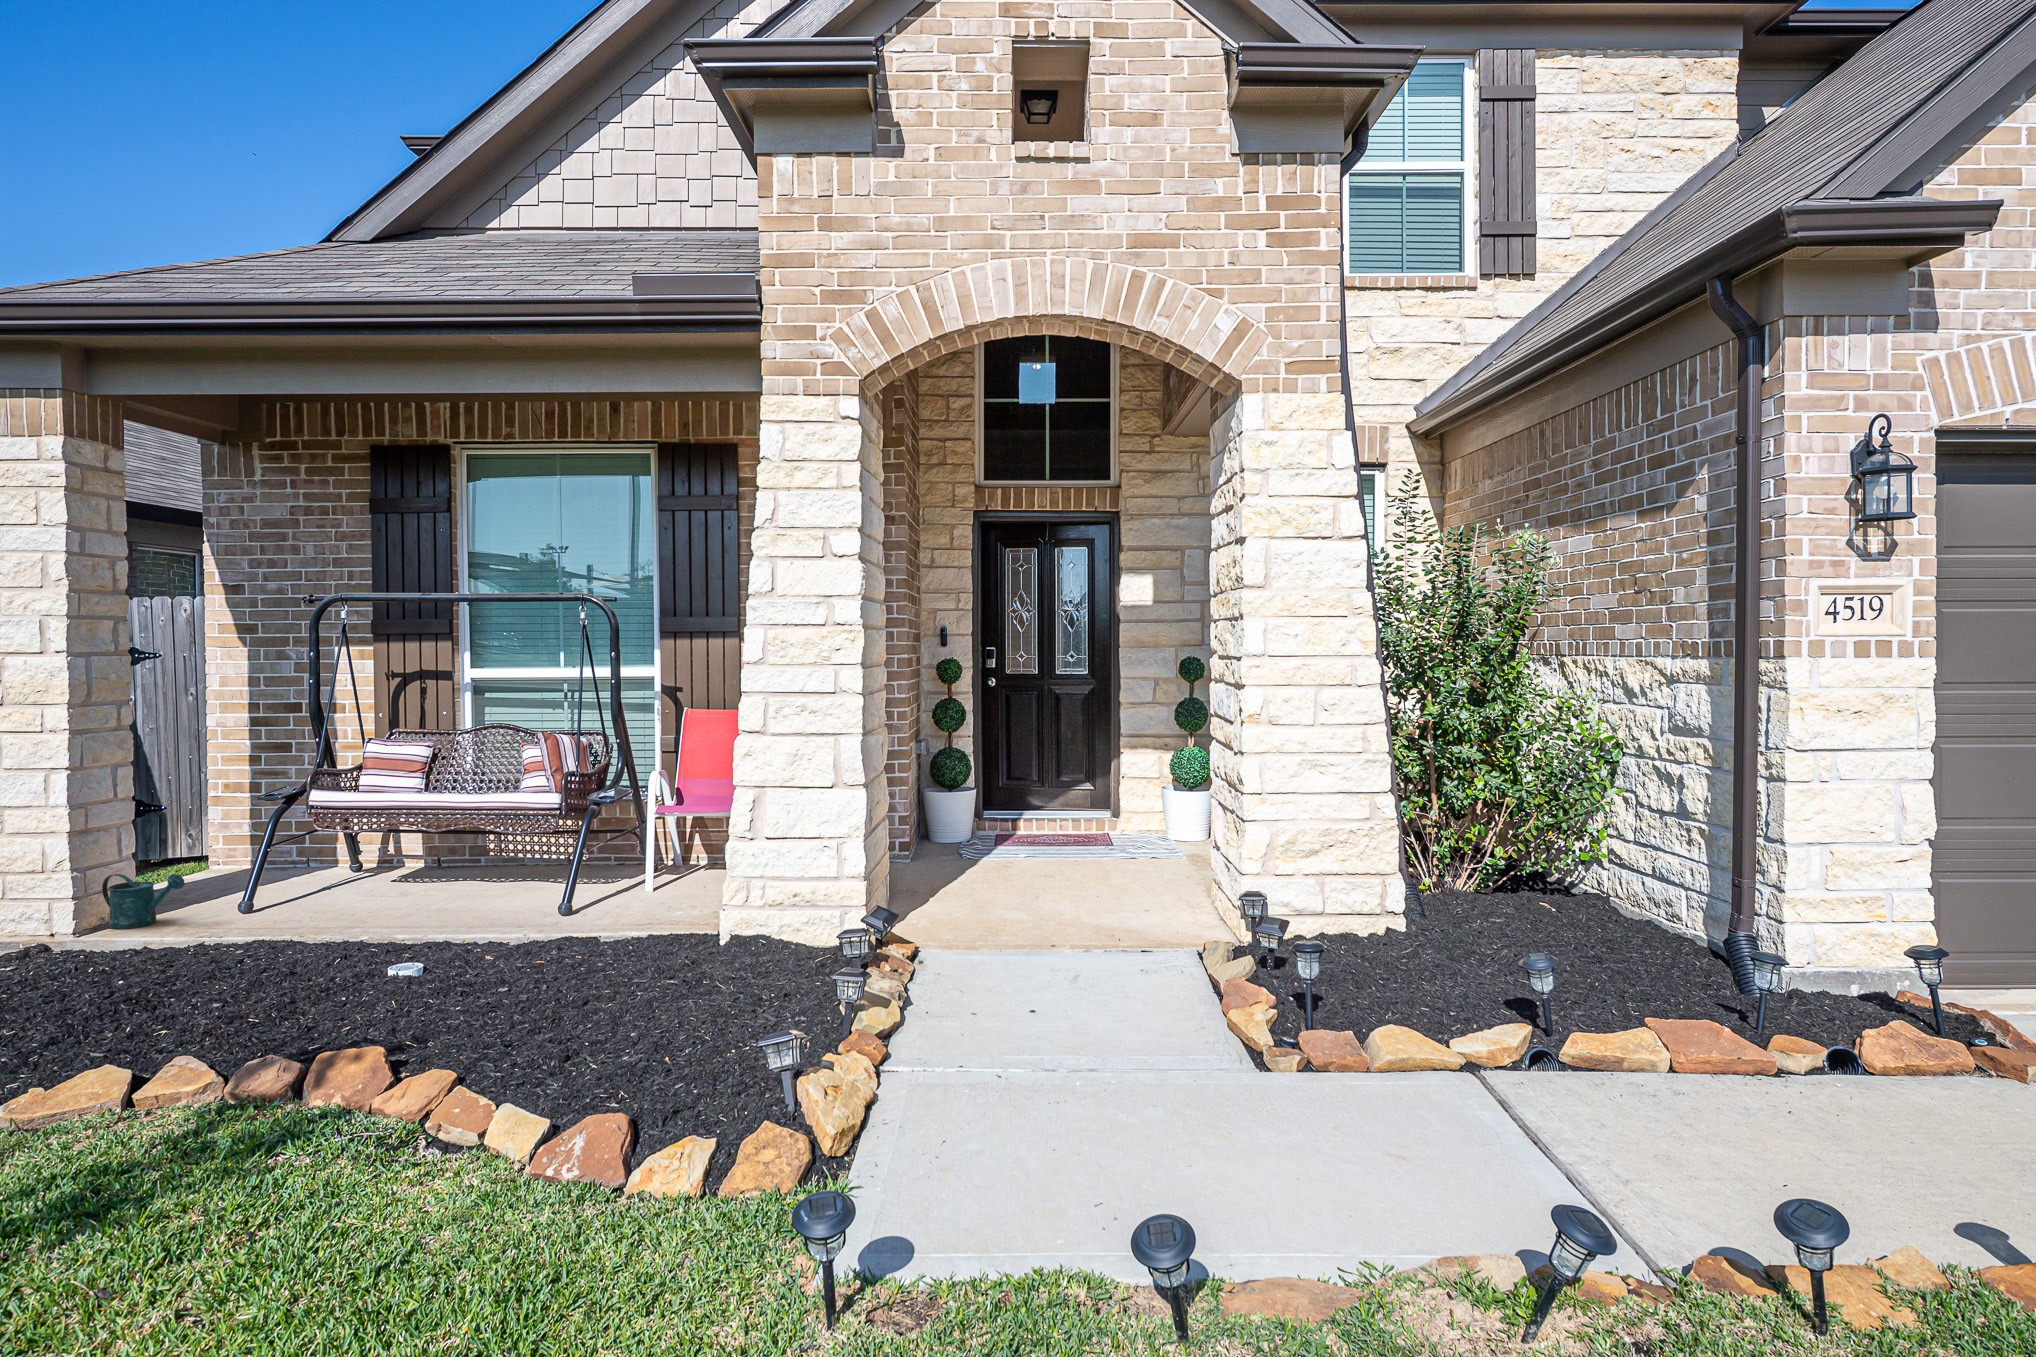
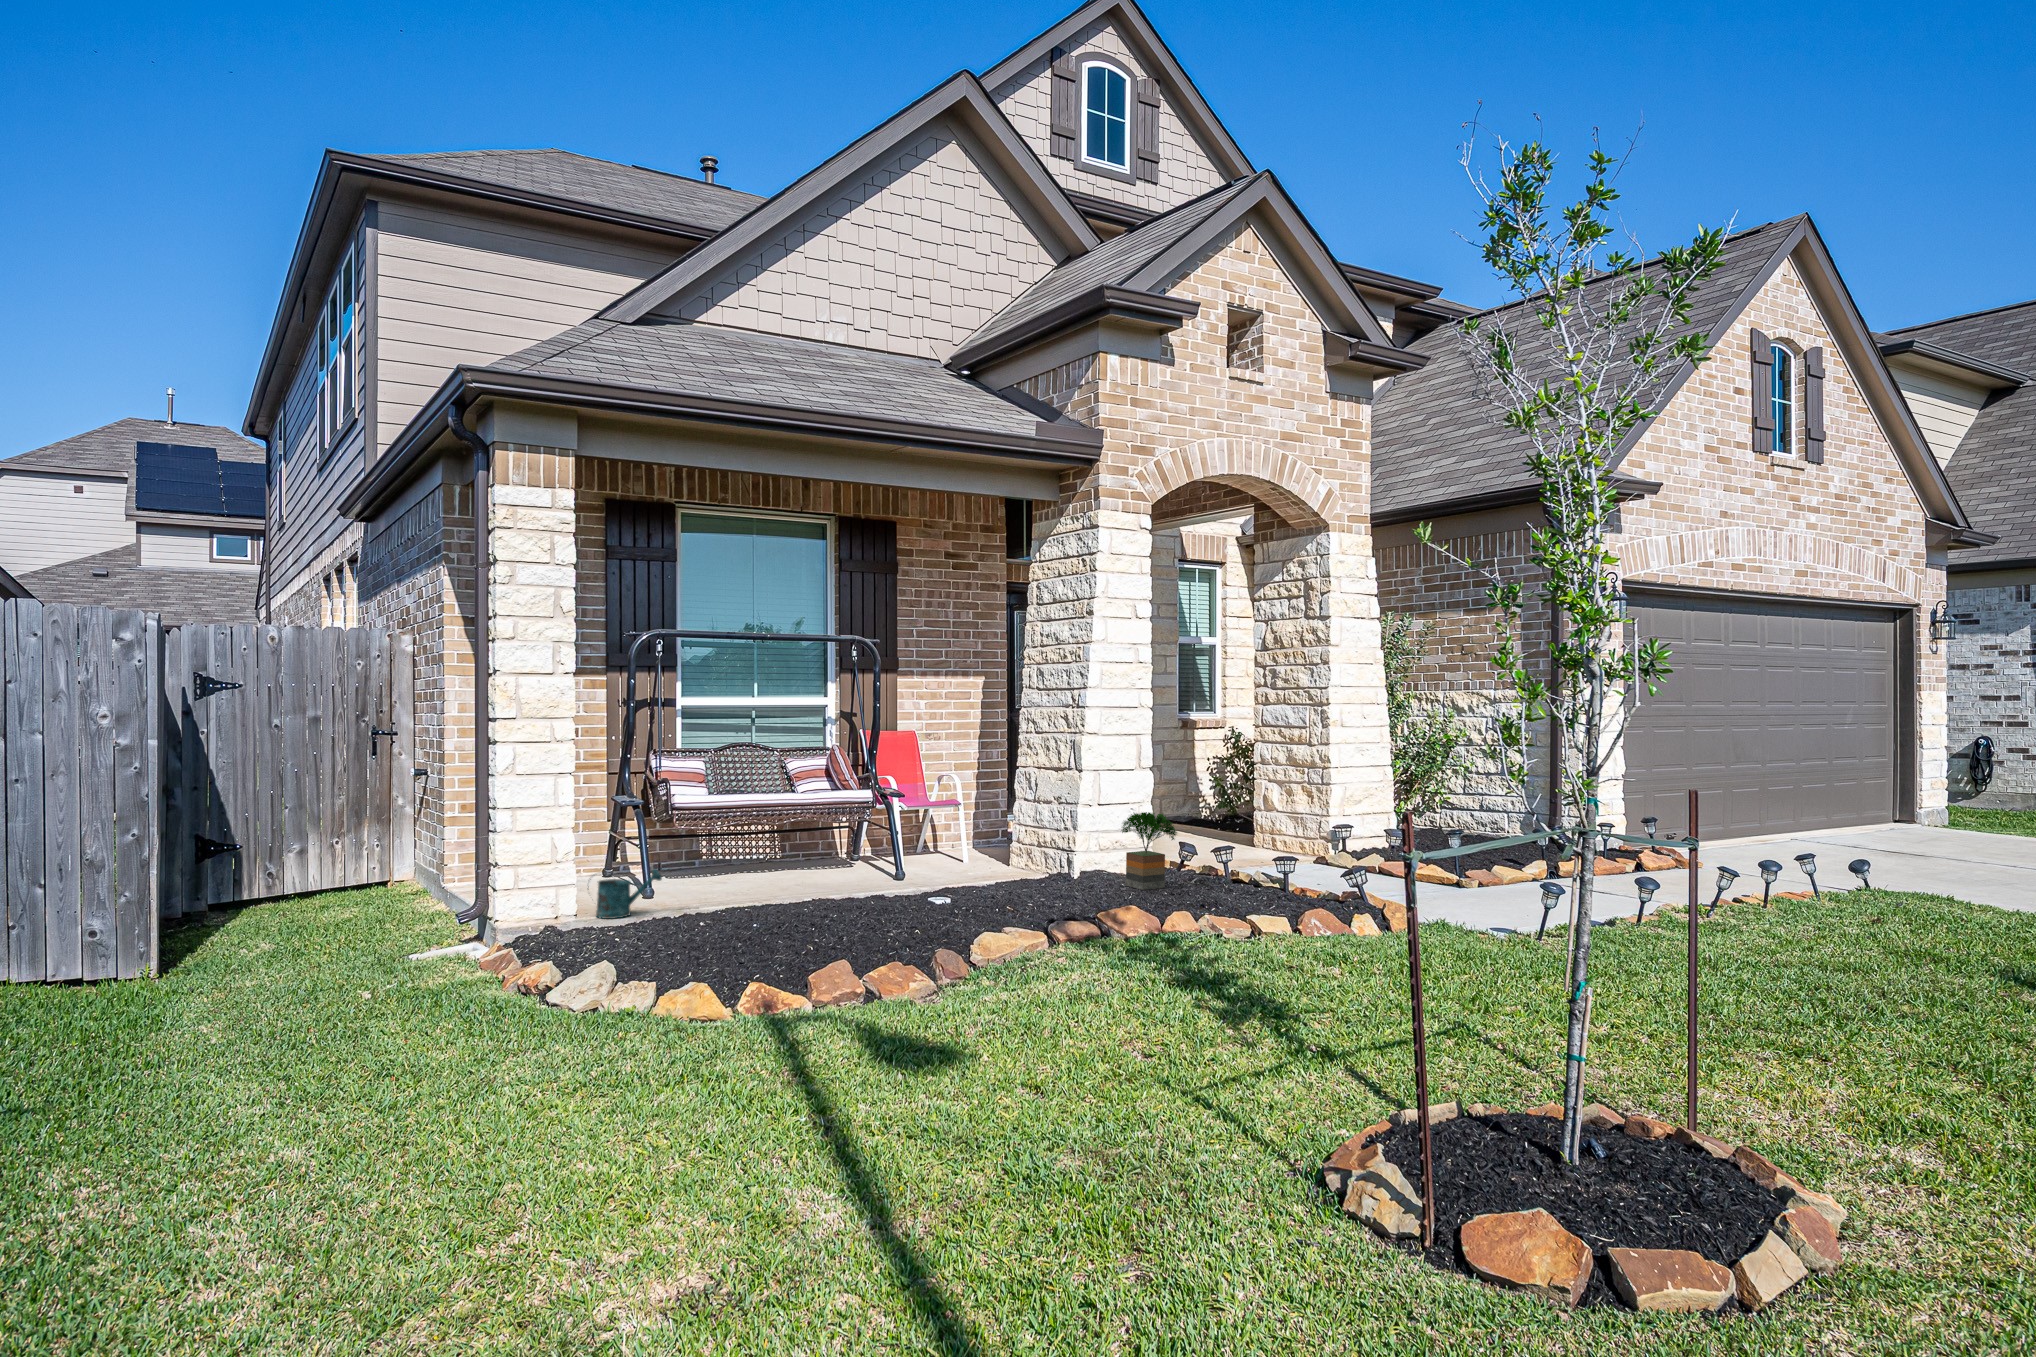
potted tree: none [735,847,814,970] -> present [1121,812,1177,890]

